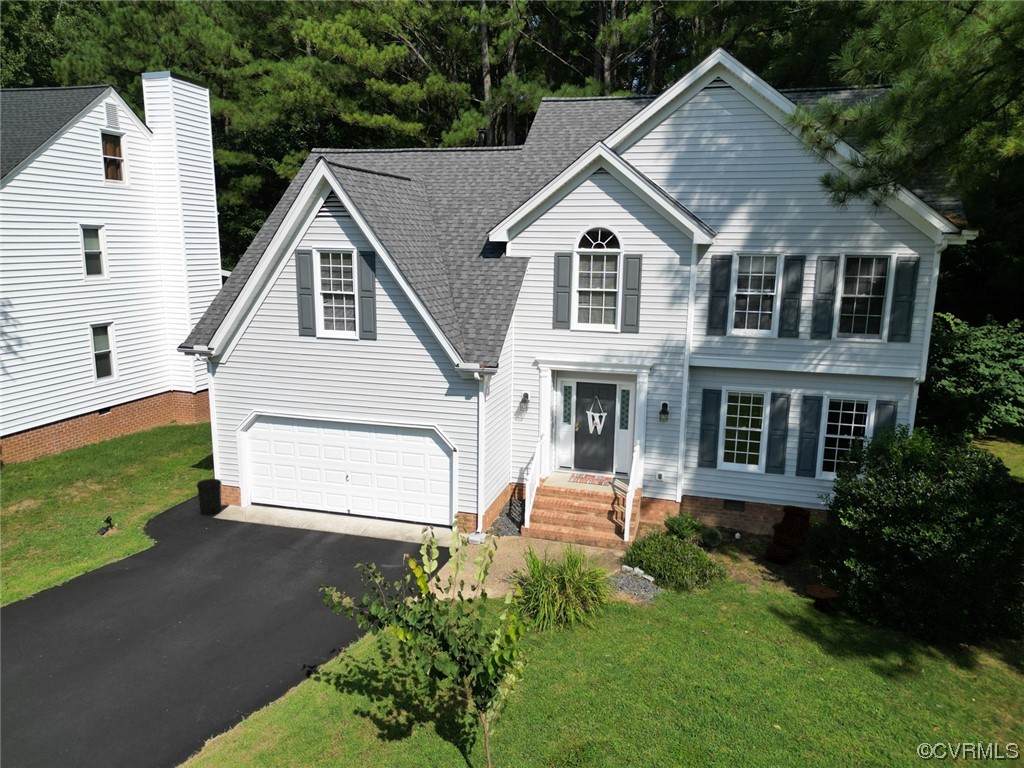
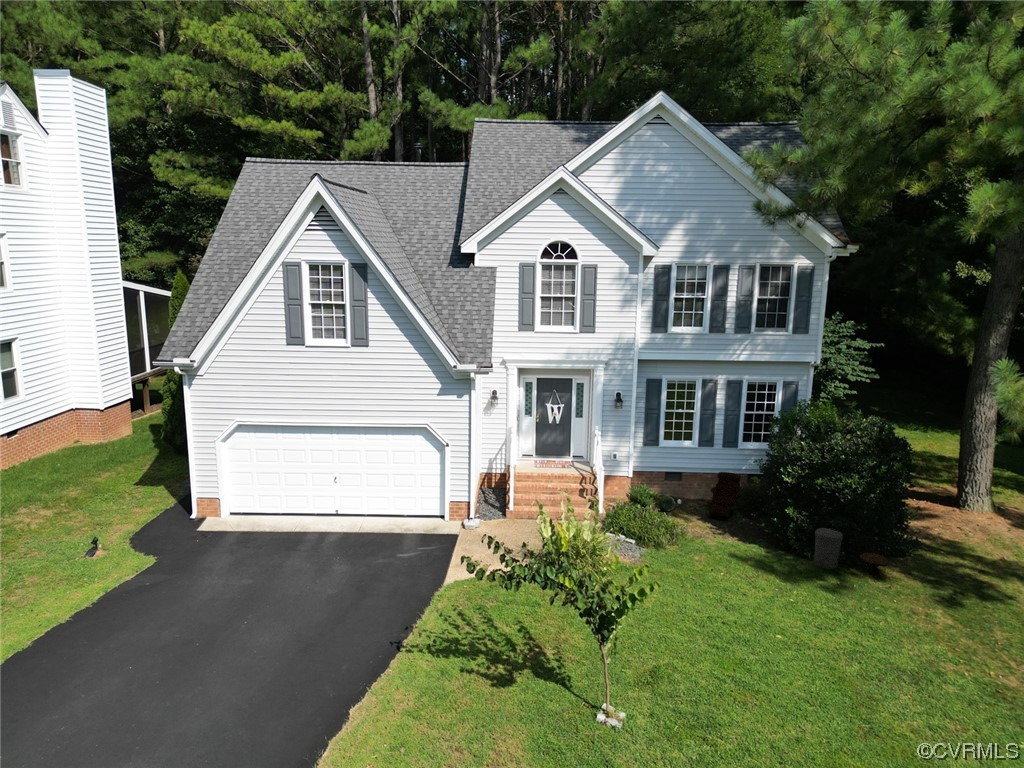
trash can: present [197,479,221,515] -> present [814,528,843,569]
side table: present [806,585,839,611] -> present [860,552,888,574]

